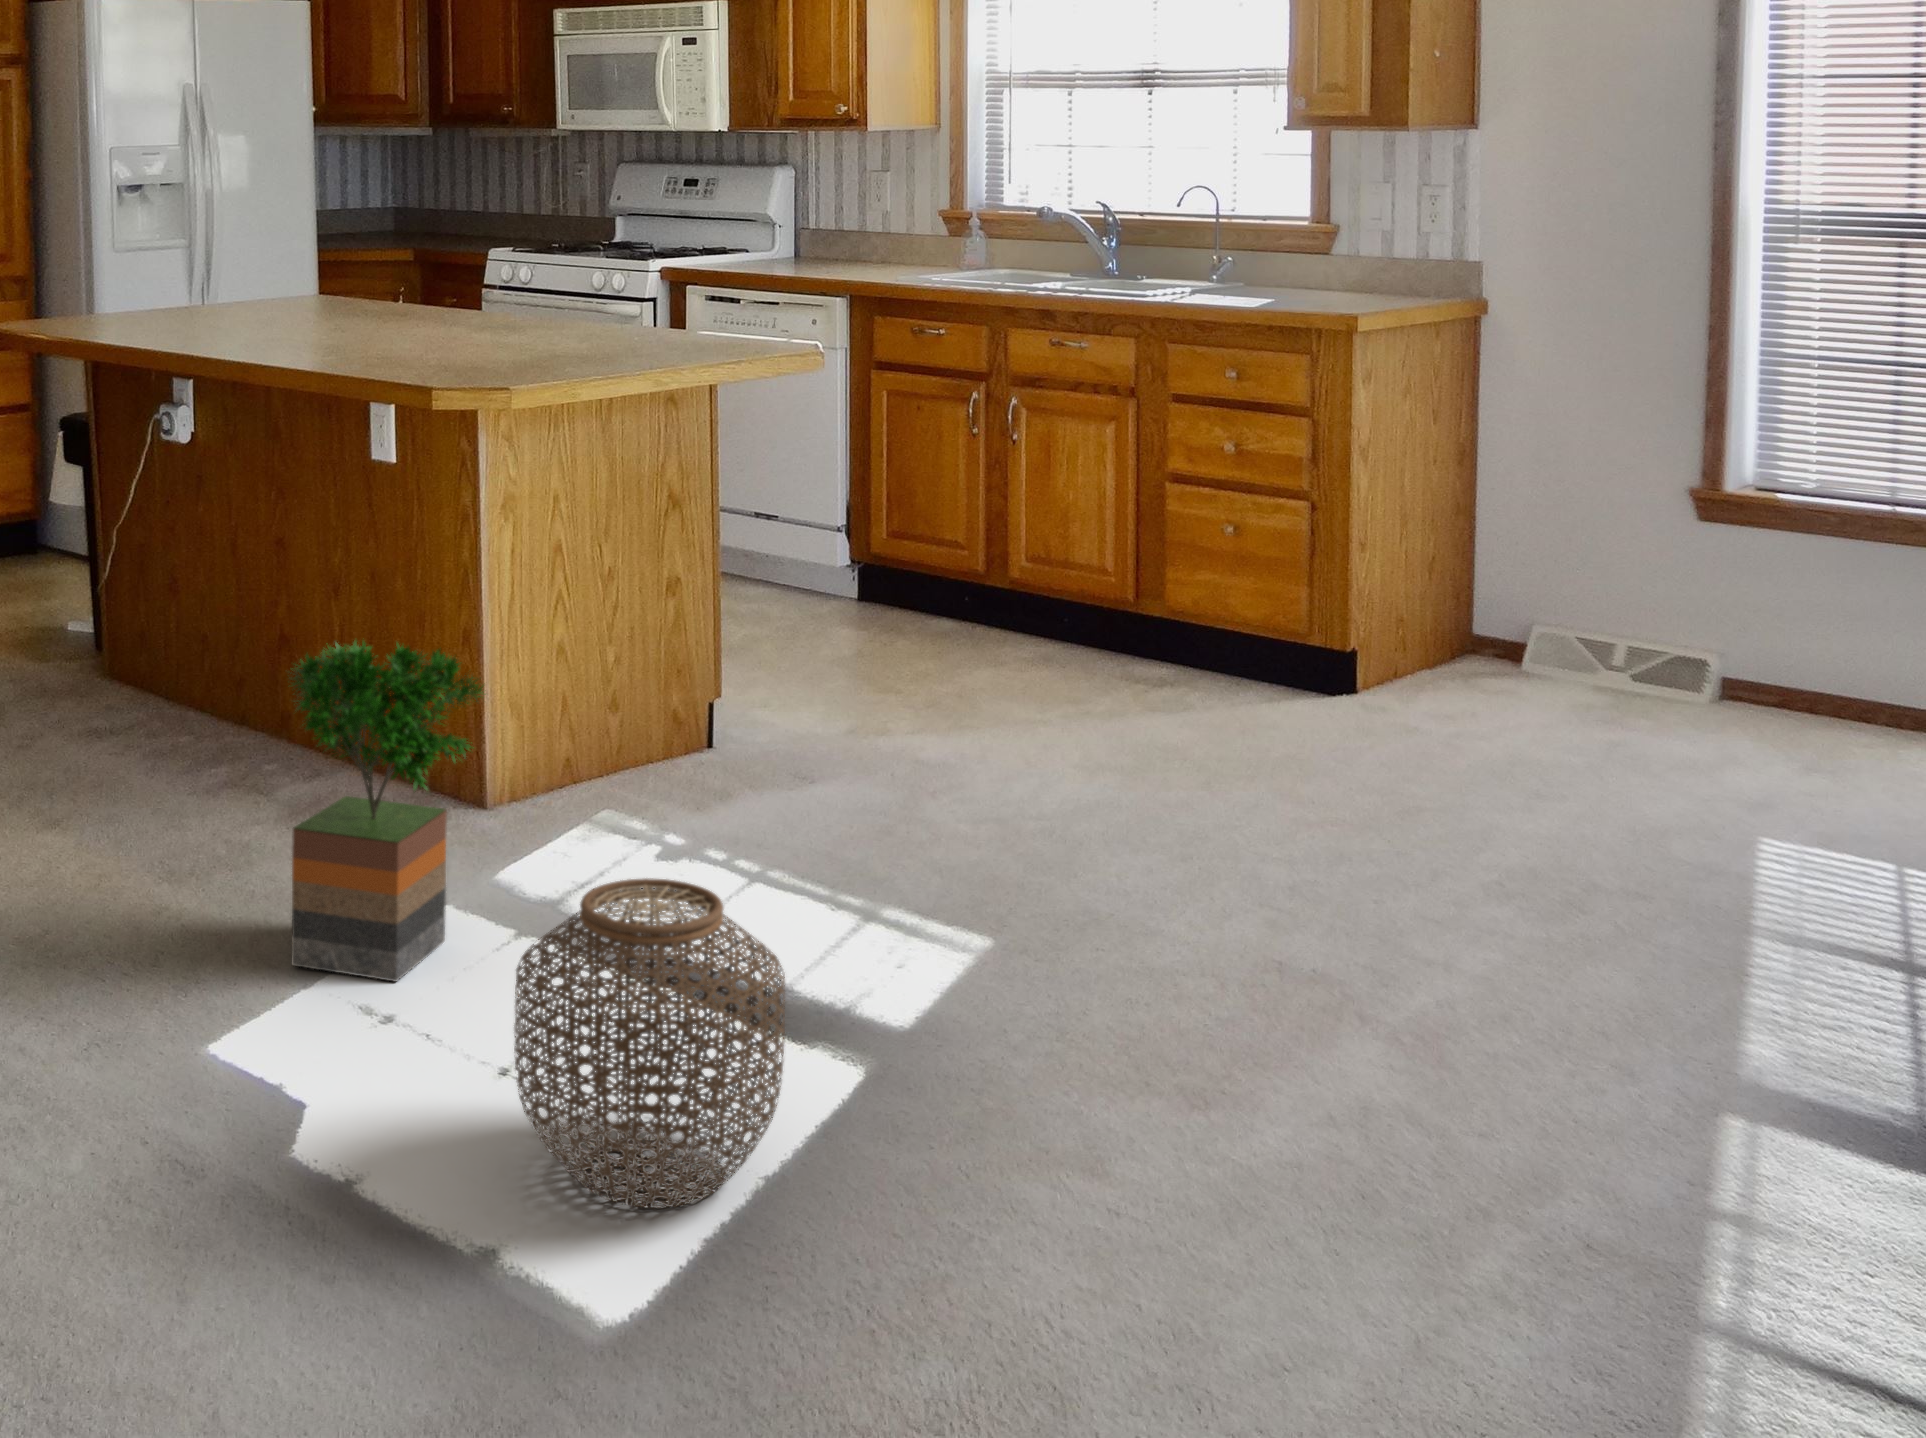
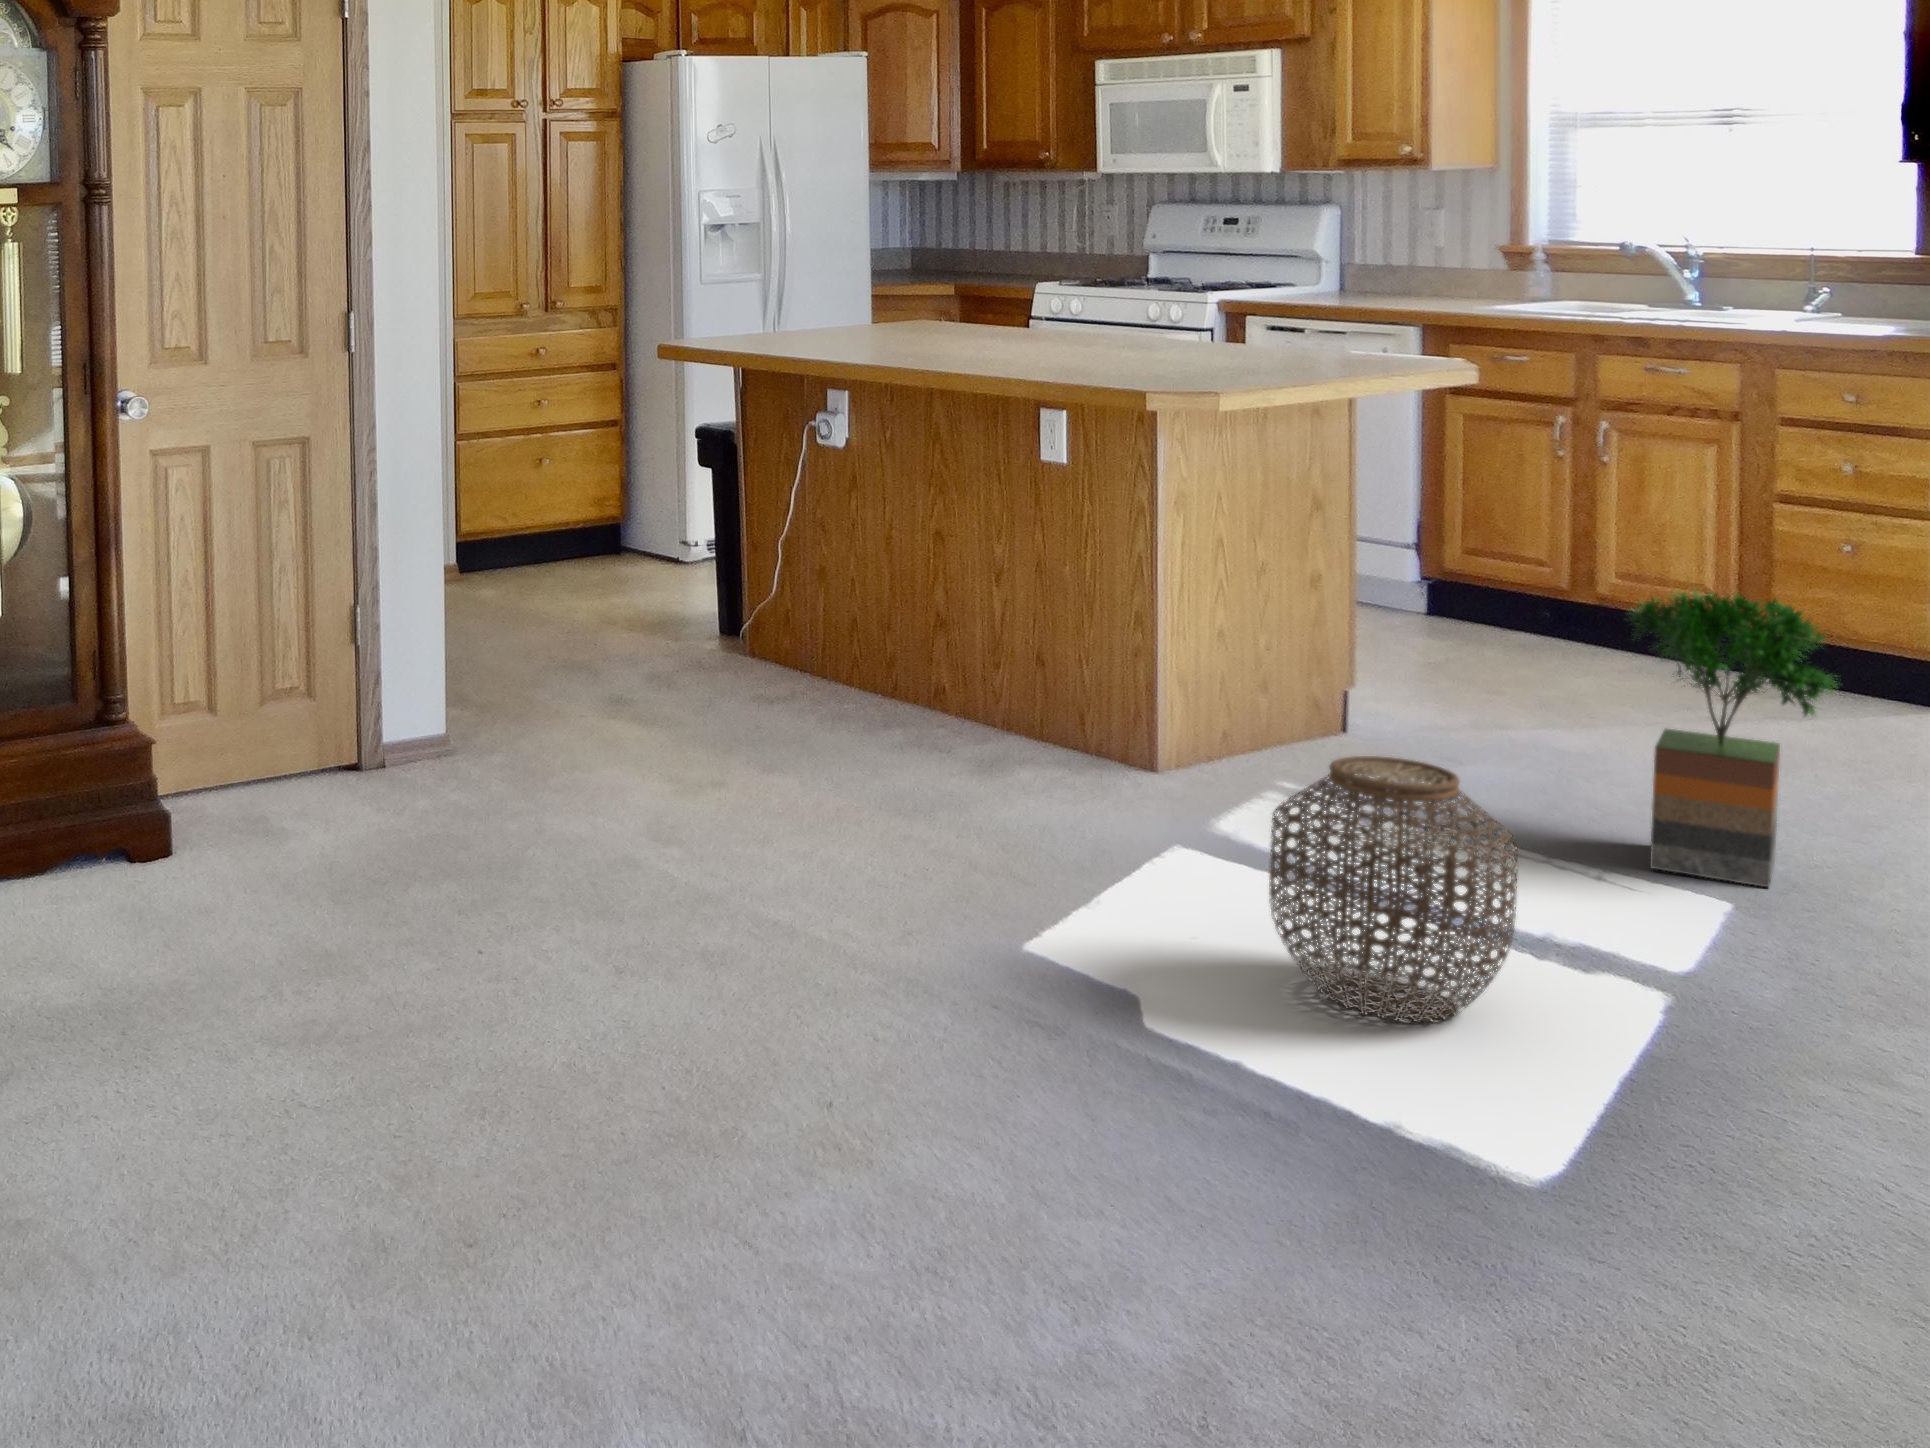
potted tree: present [290,641,483,982] -> present [1629,590,1837,887]

